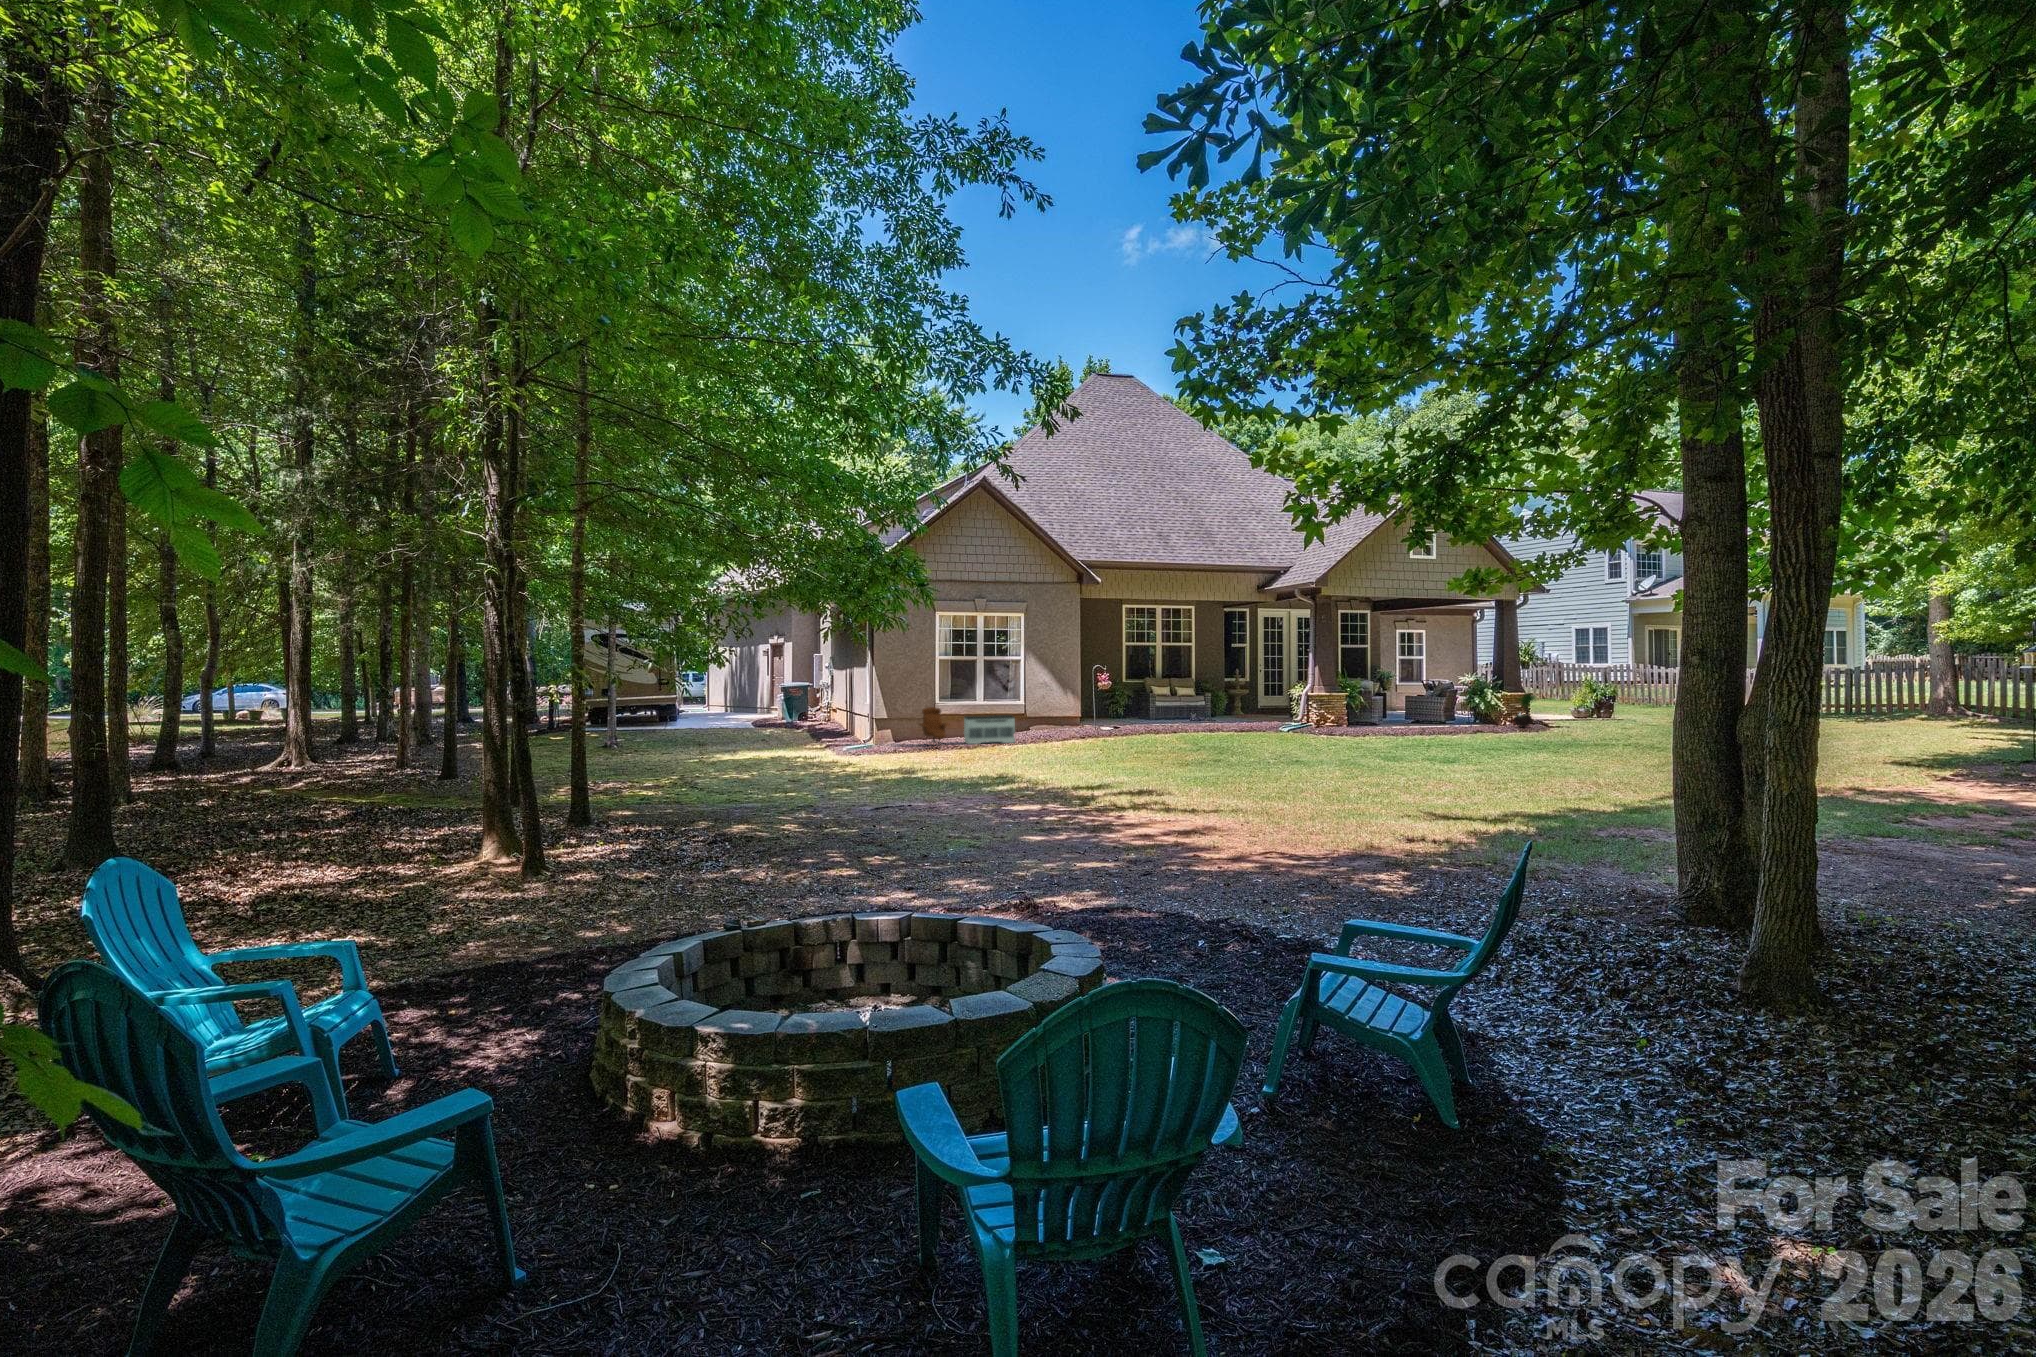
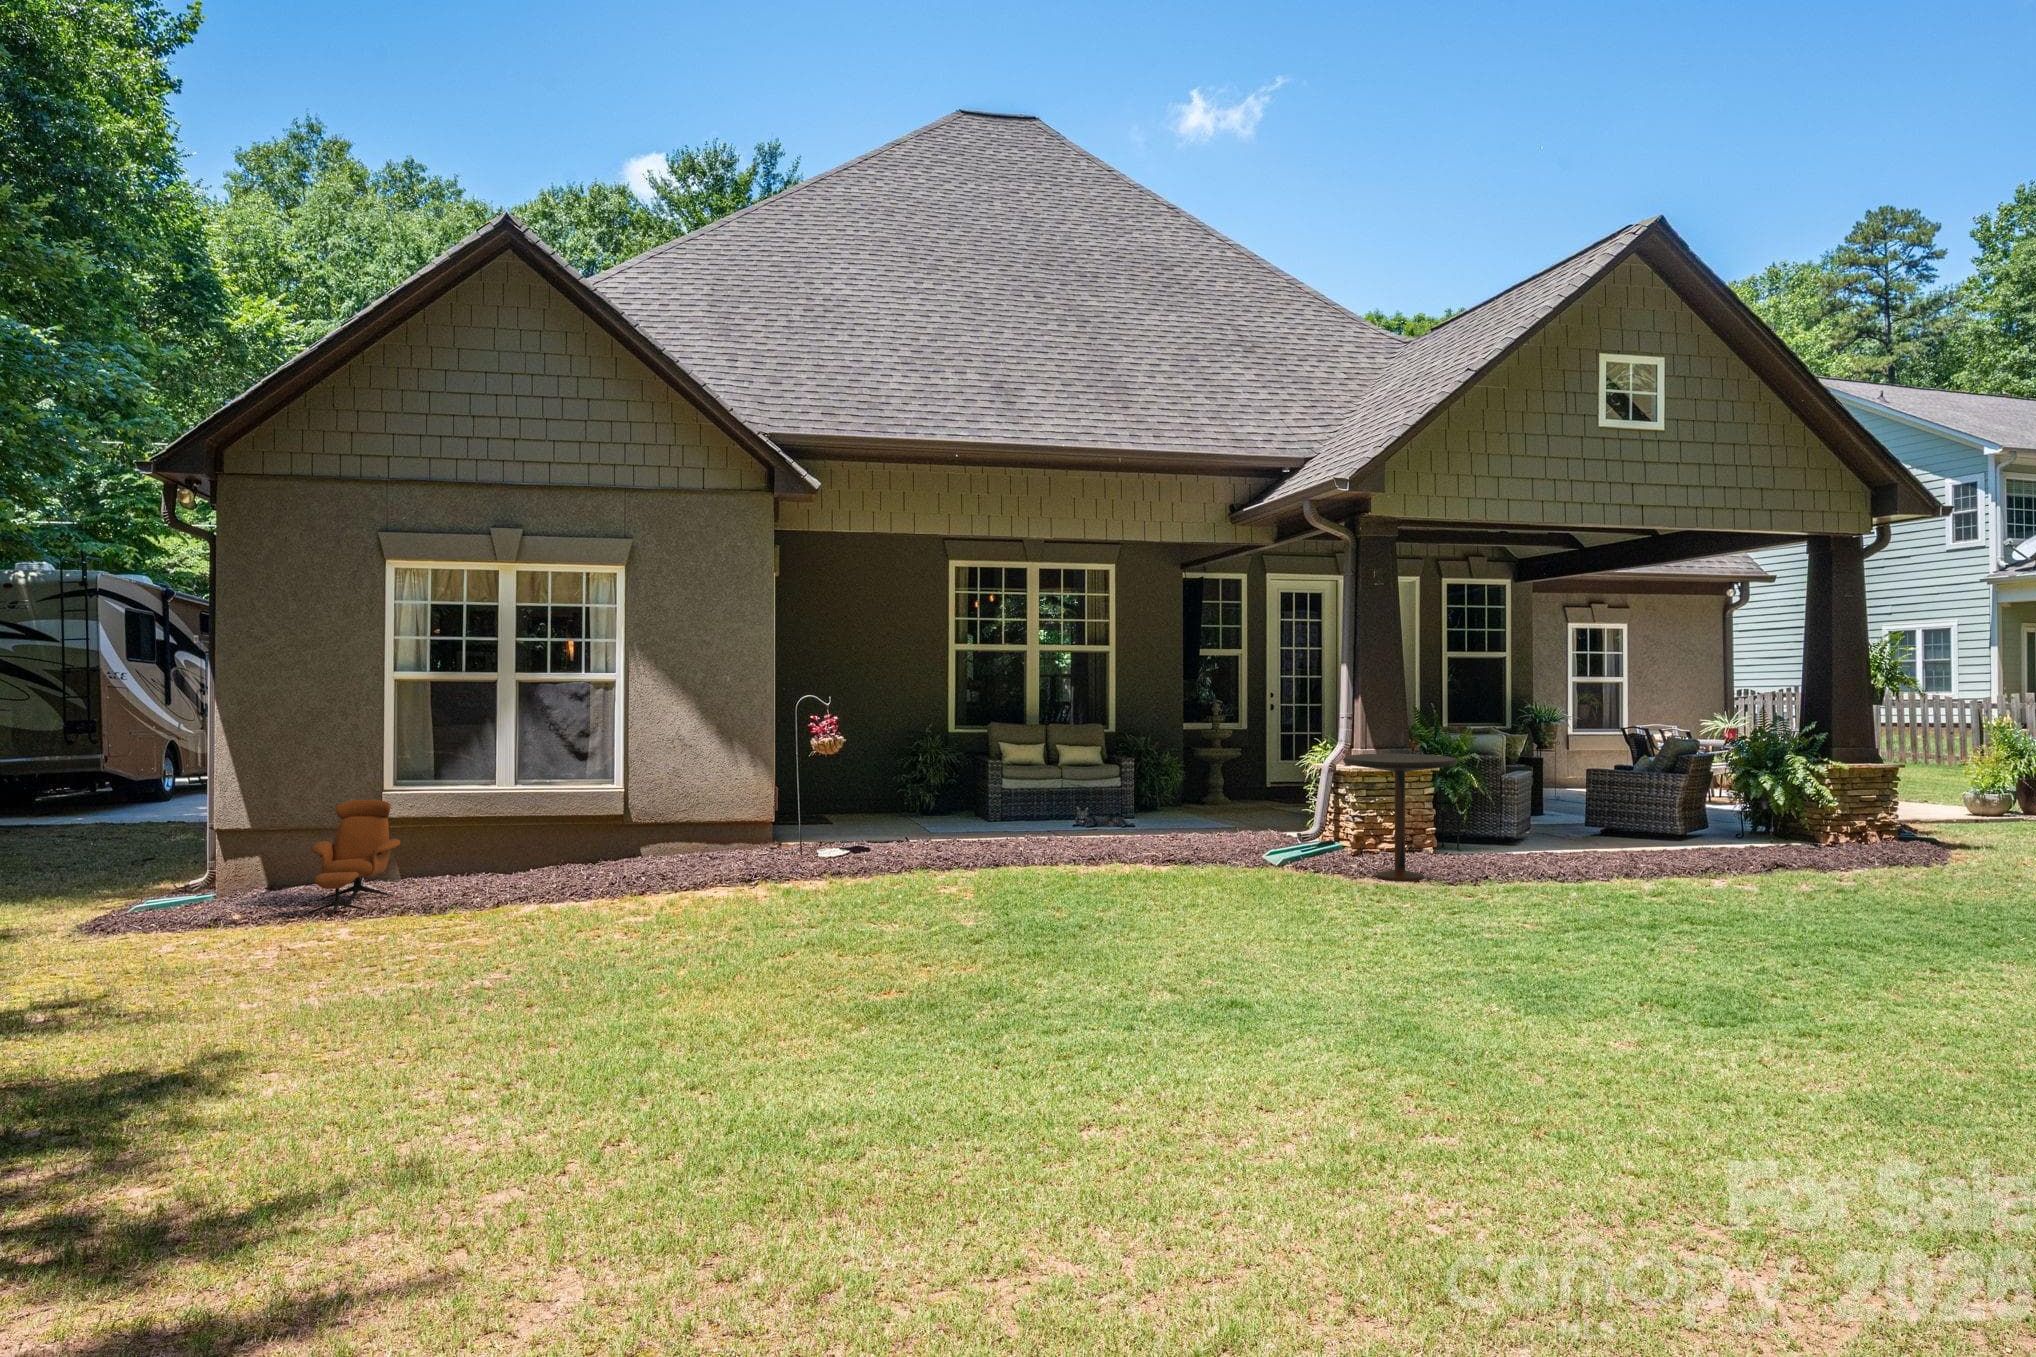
pedestal table: none [1309,688,1354,737] -> present [1343,754,1458,881]
potted tree: present [1514,693,1535,727] -> none [1856,755,1920,848]
bench: present [964,715,1015,744] -> none [444,818,584,897]

